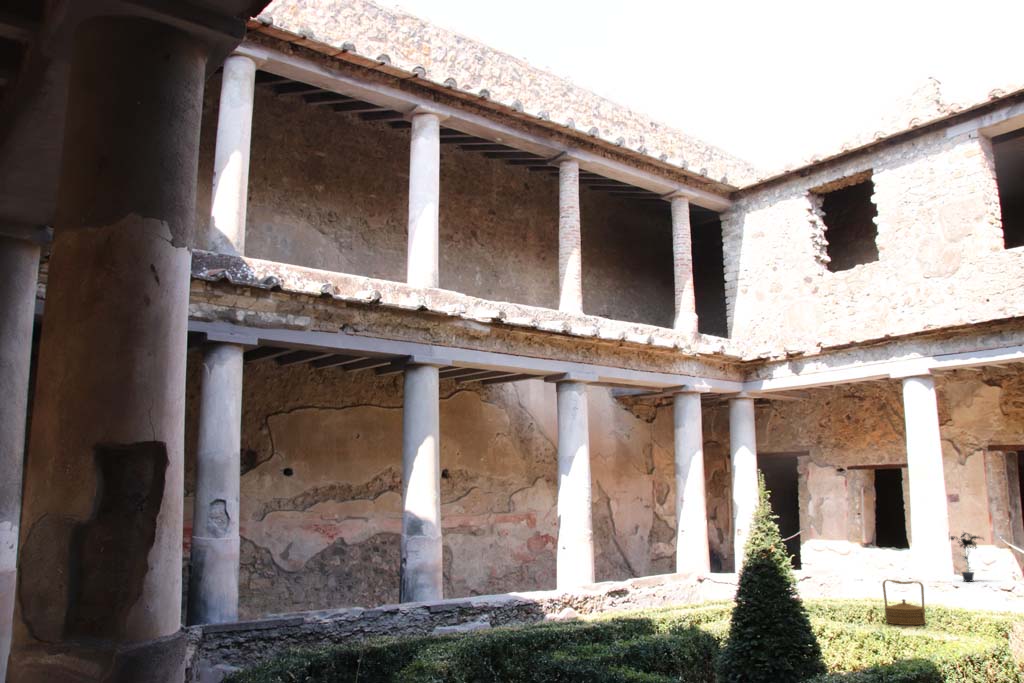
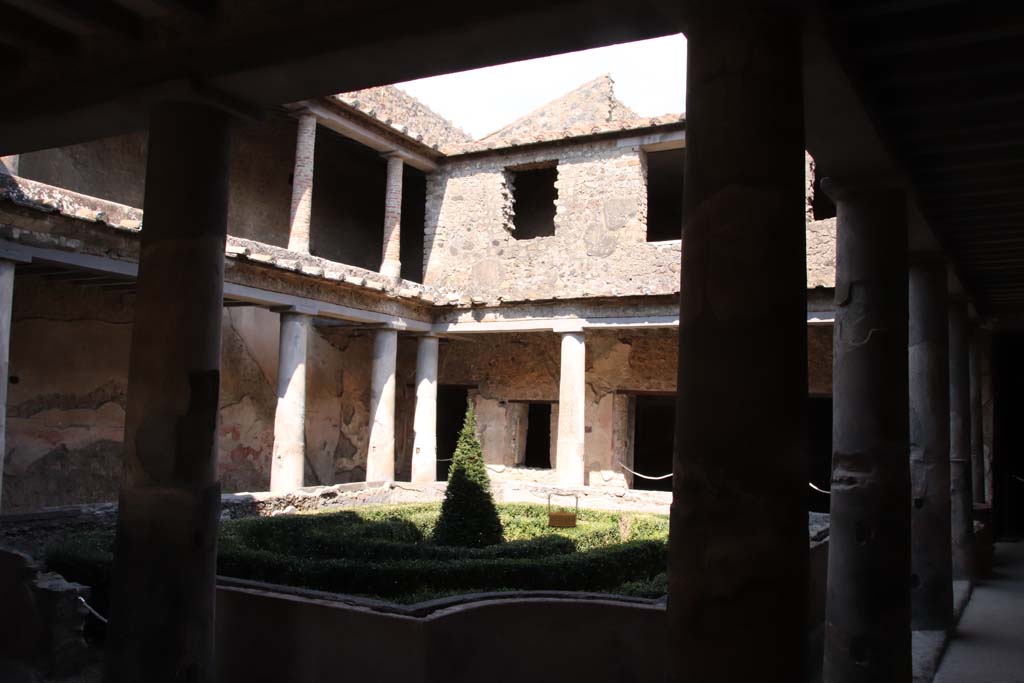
potted plant: present [951,533,980,581] -> none [583,455,609,494]

